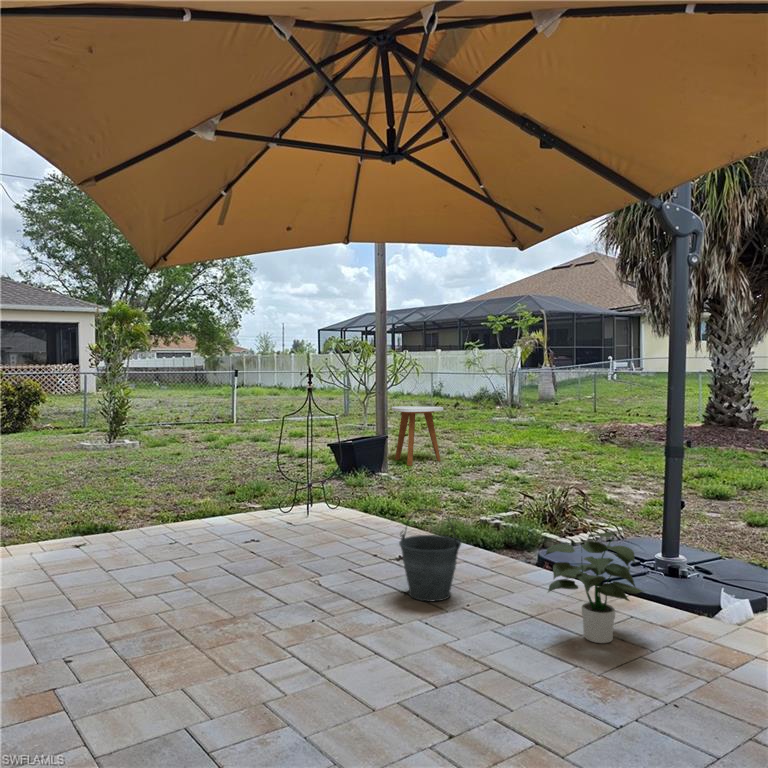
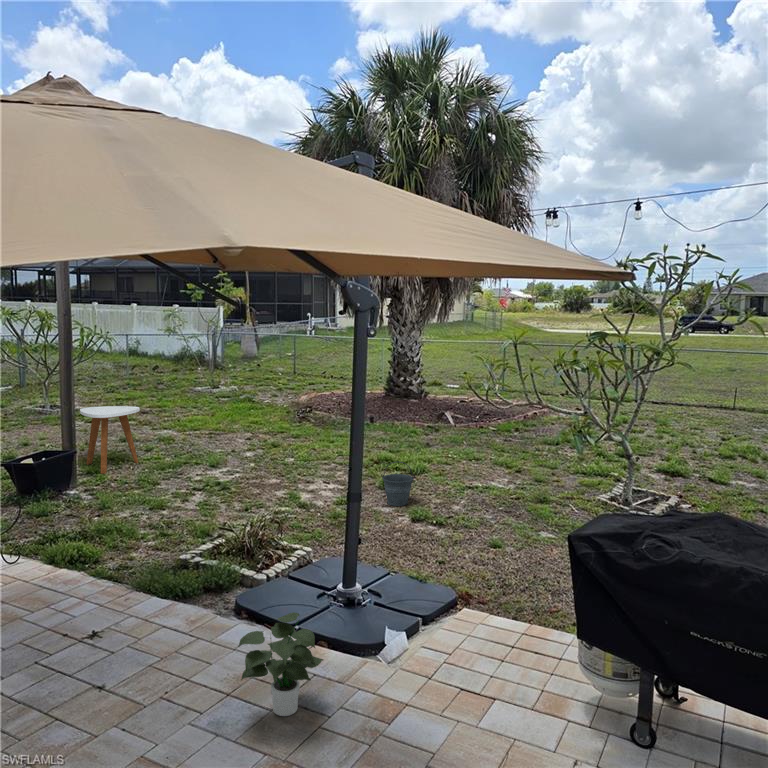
bucket: present [399,509,461,602] -> present [381,462,415,506]

